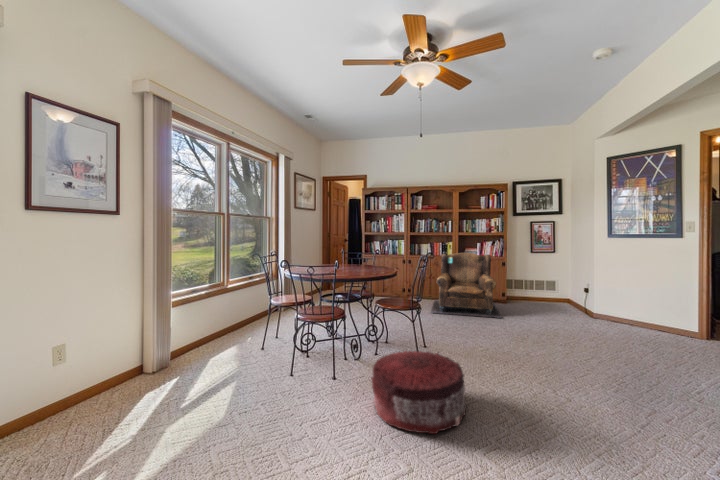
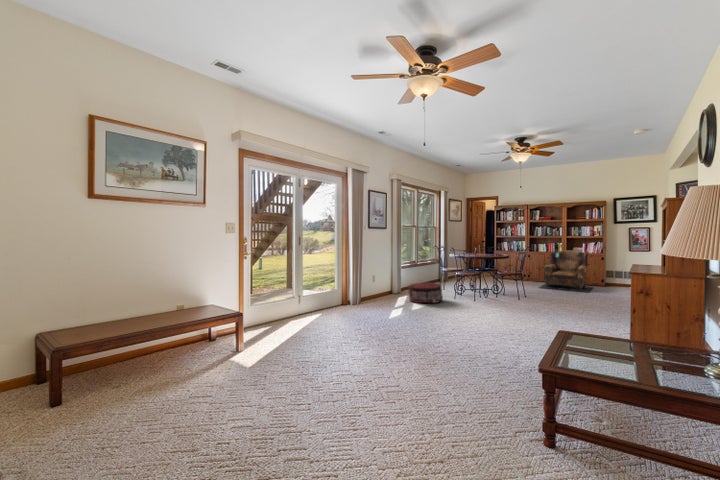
pouf: present [371,351,467,434] -> present [408,283,443,303]

